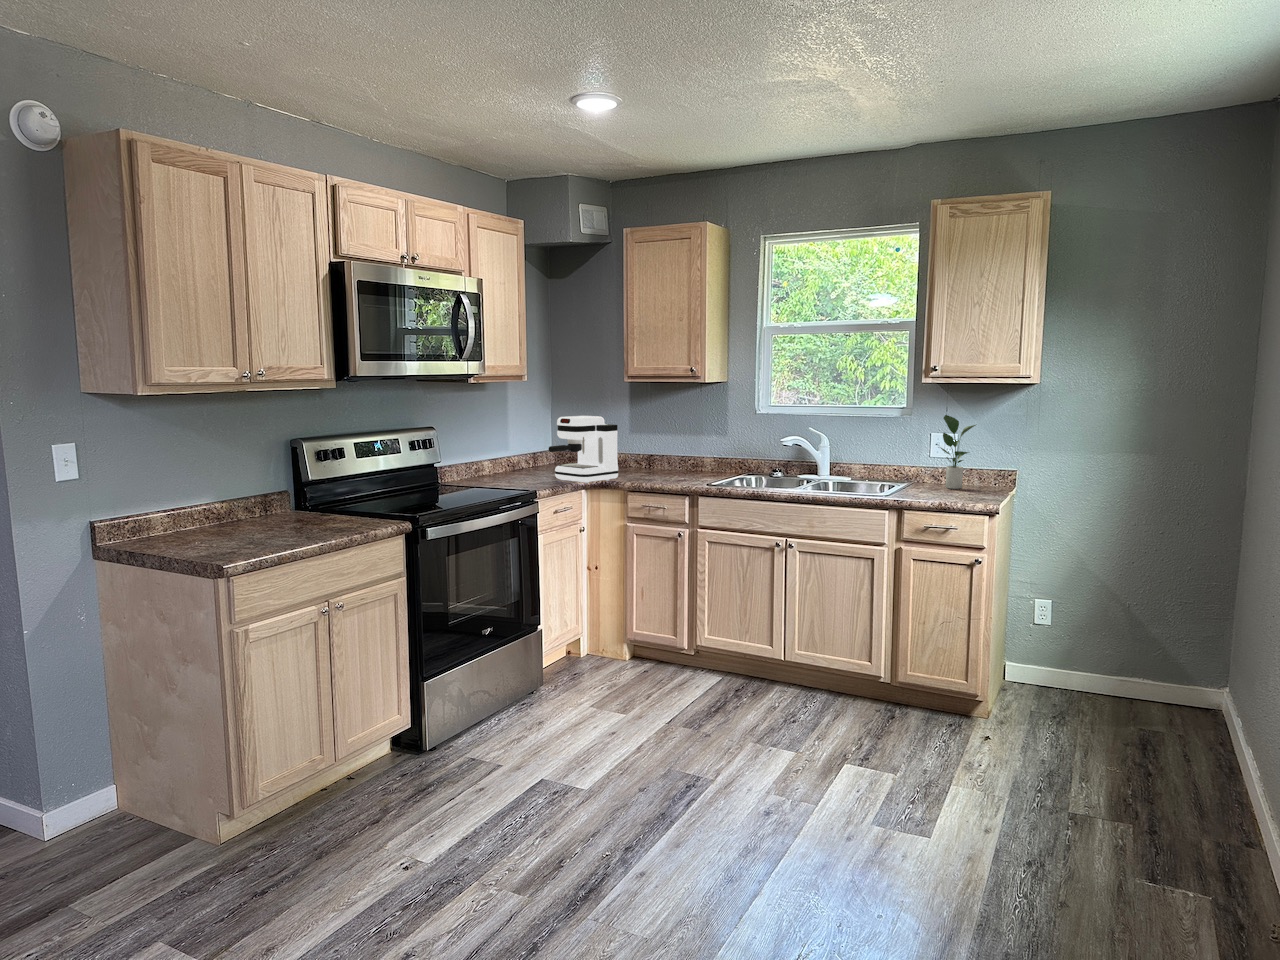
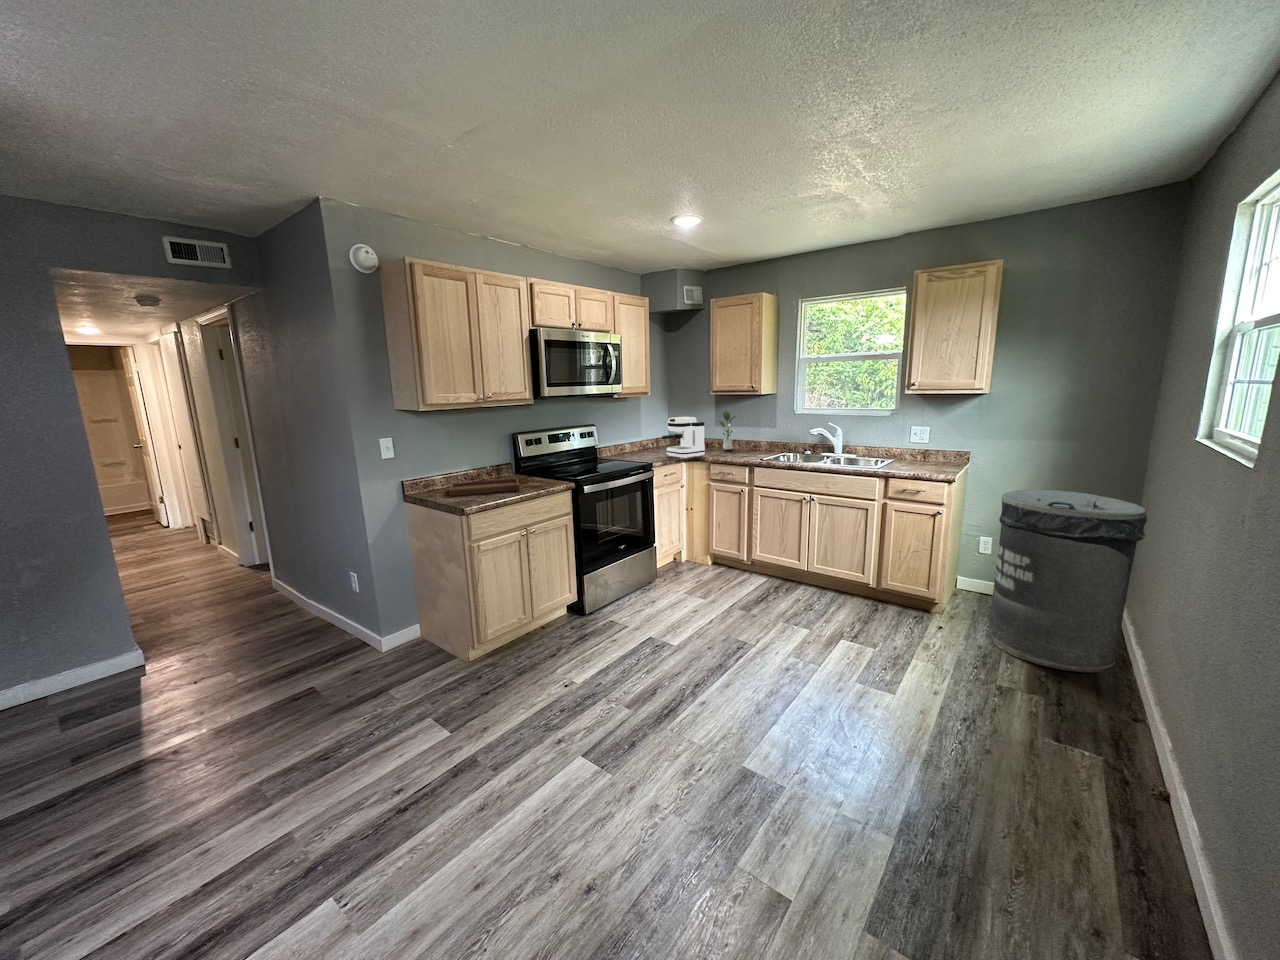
potted plant: present [940,415,976,489] -> present [719,411,735,450]
tray: none [185,494,315,546] -> present [449,467,519,496]
trash can: none [1051,525,1243,785] -> present [989,490,1147,672]

